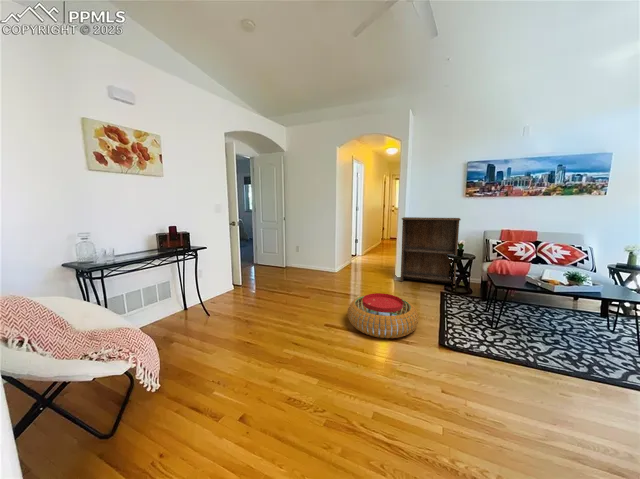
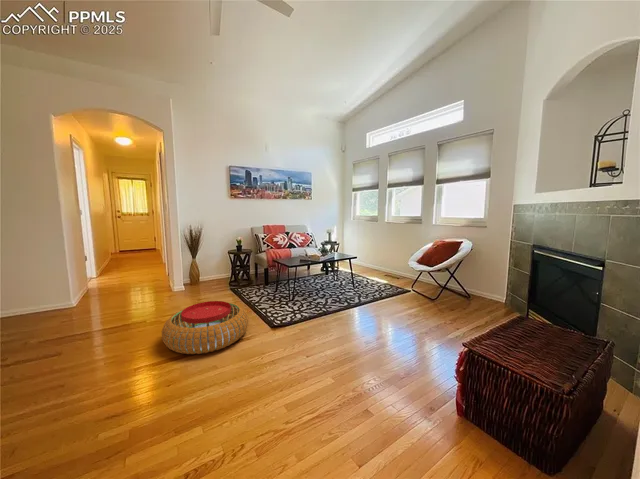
bookshelf: present [401,217,461,288] -> none [176,217,239,291]

